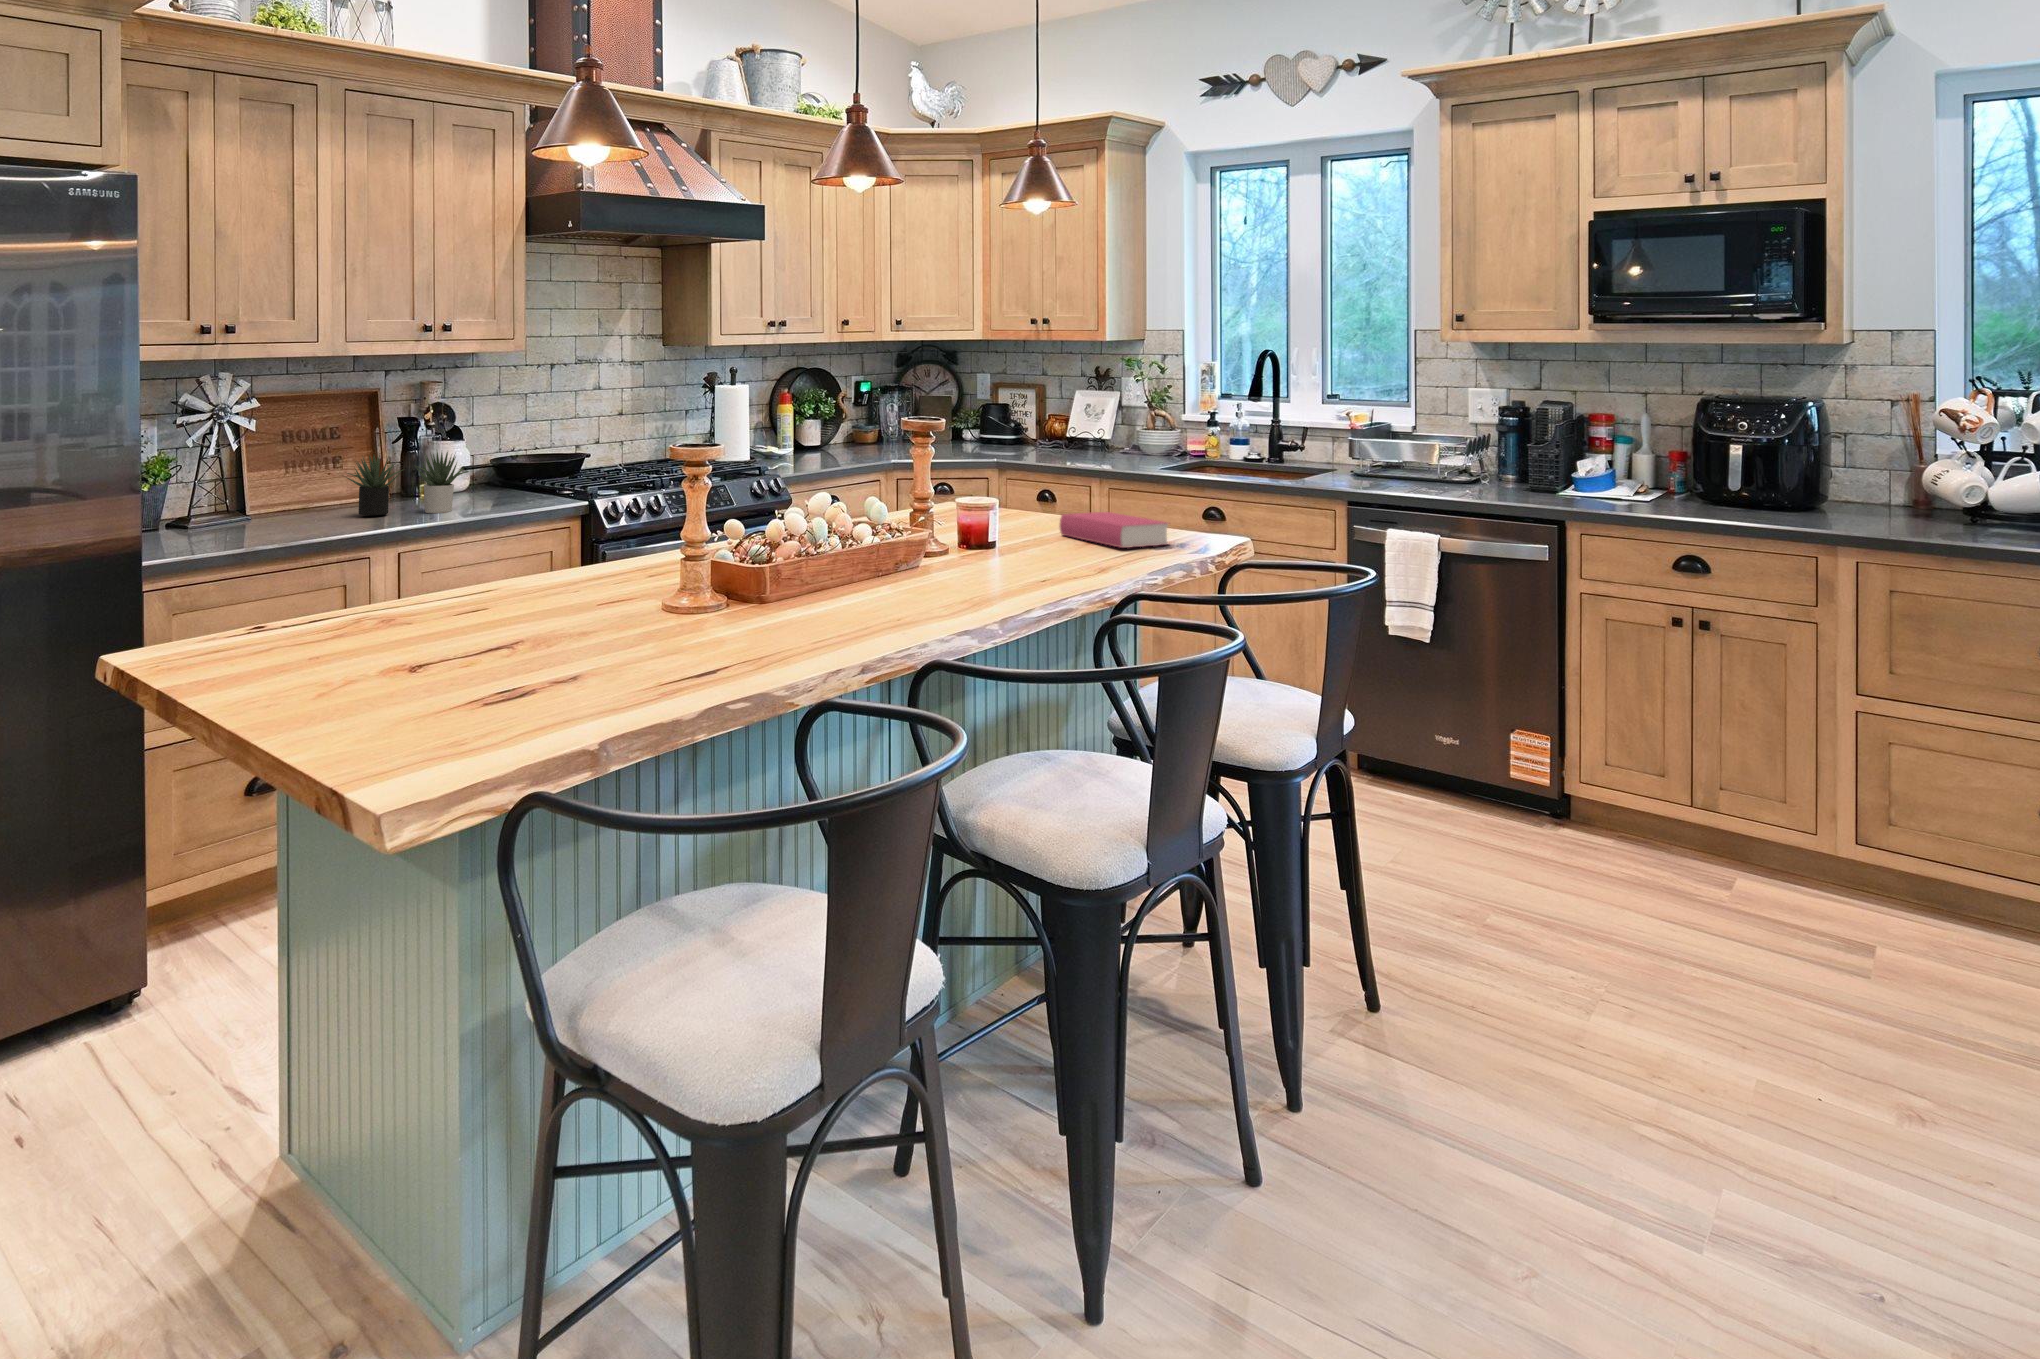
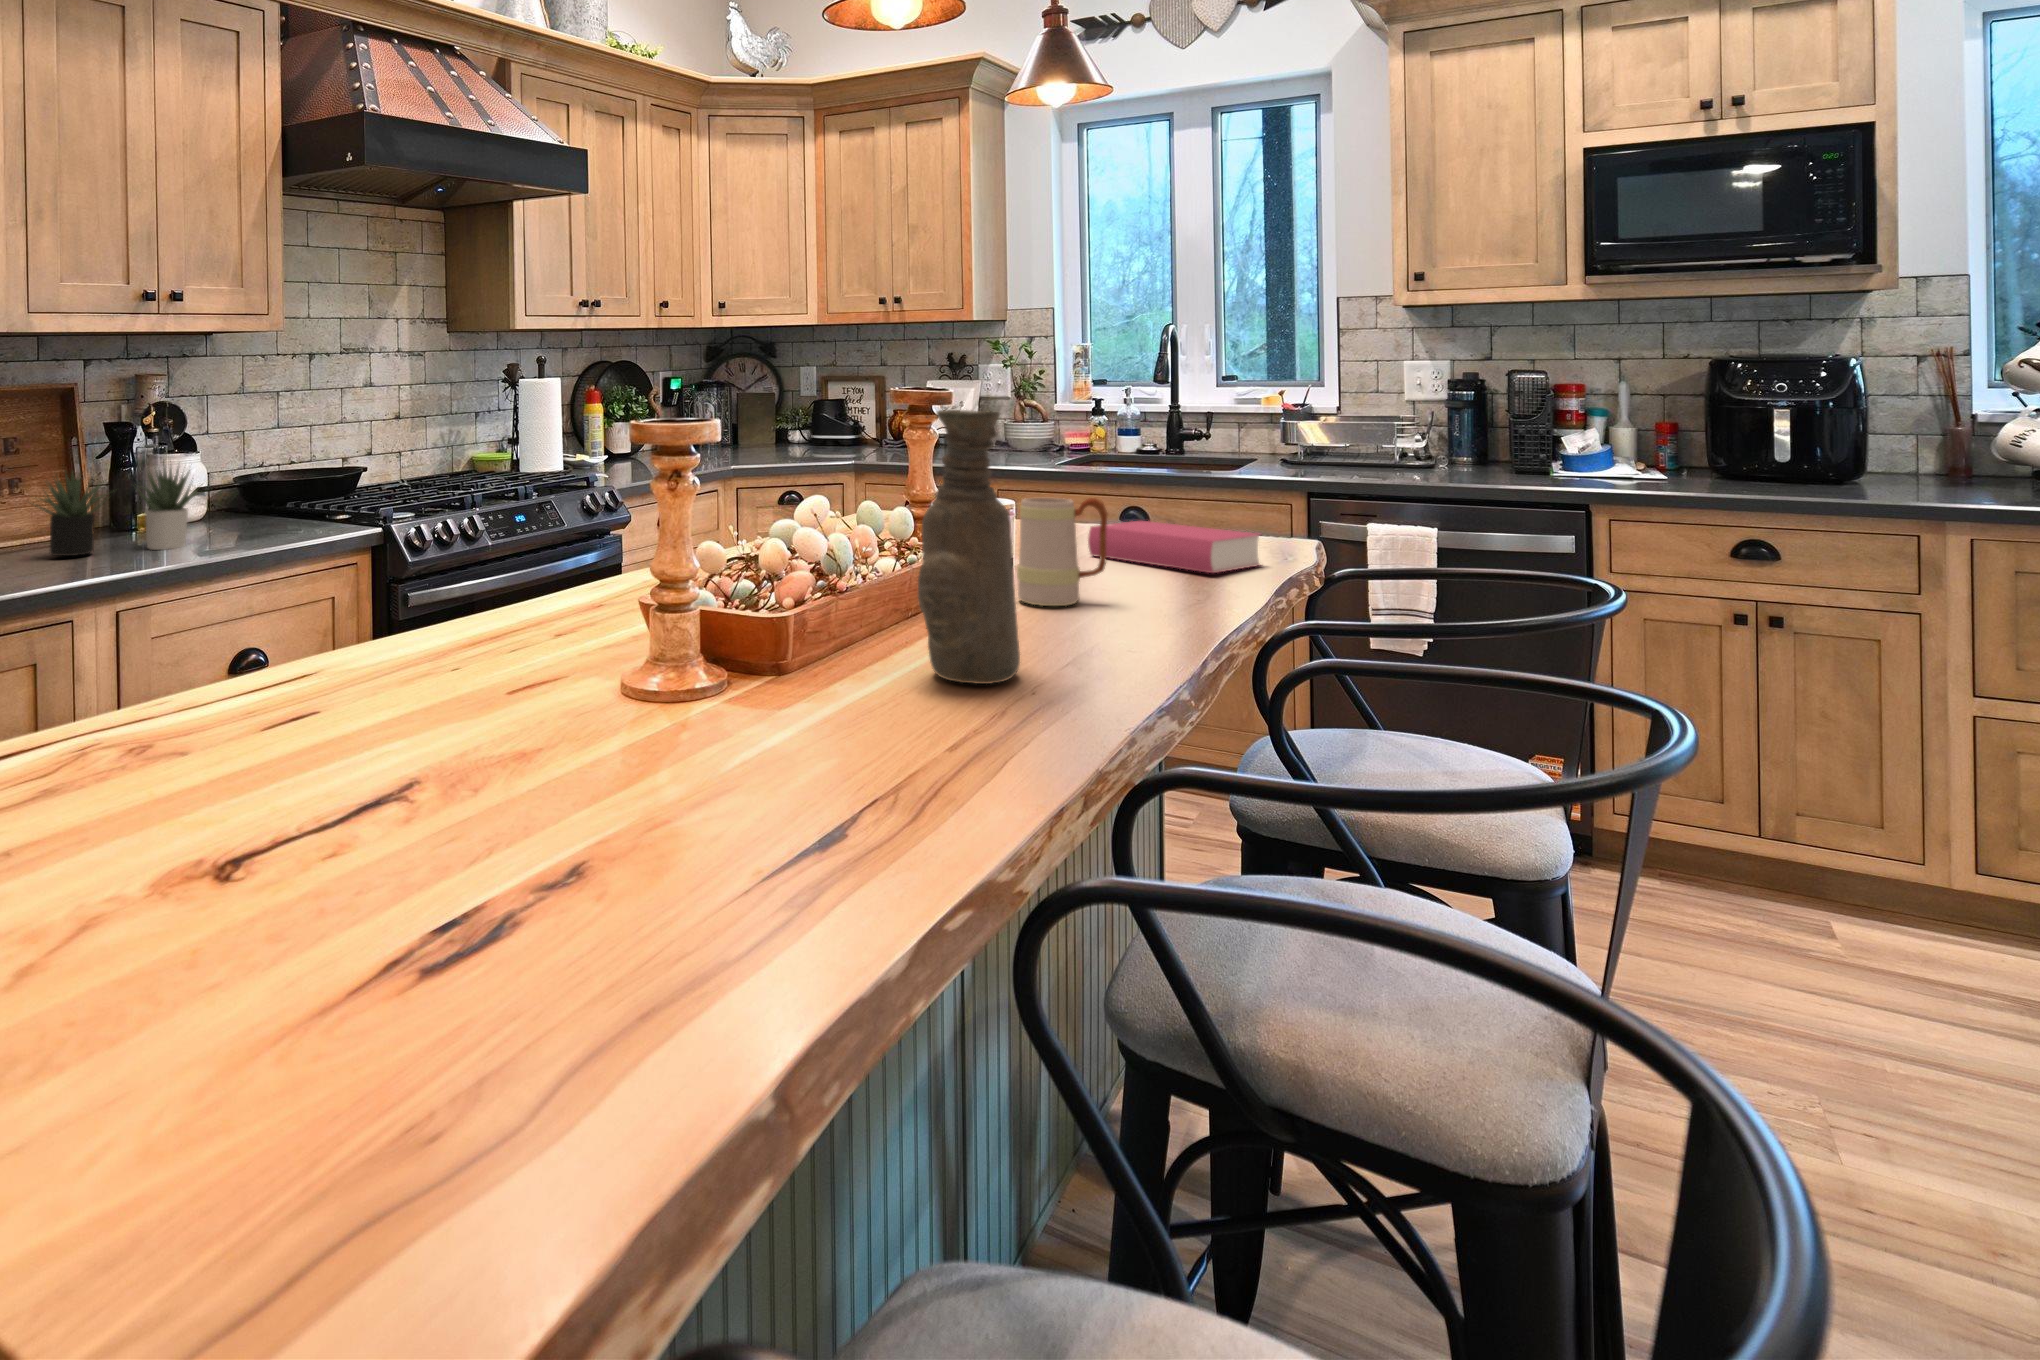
vase: none [846,436,910,598] -> present [918,410,1020,684]
mug: none [967,492,1025,563] -> present [1017,498,1107,606]

